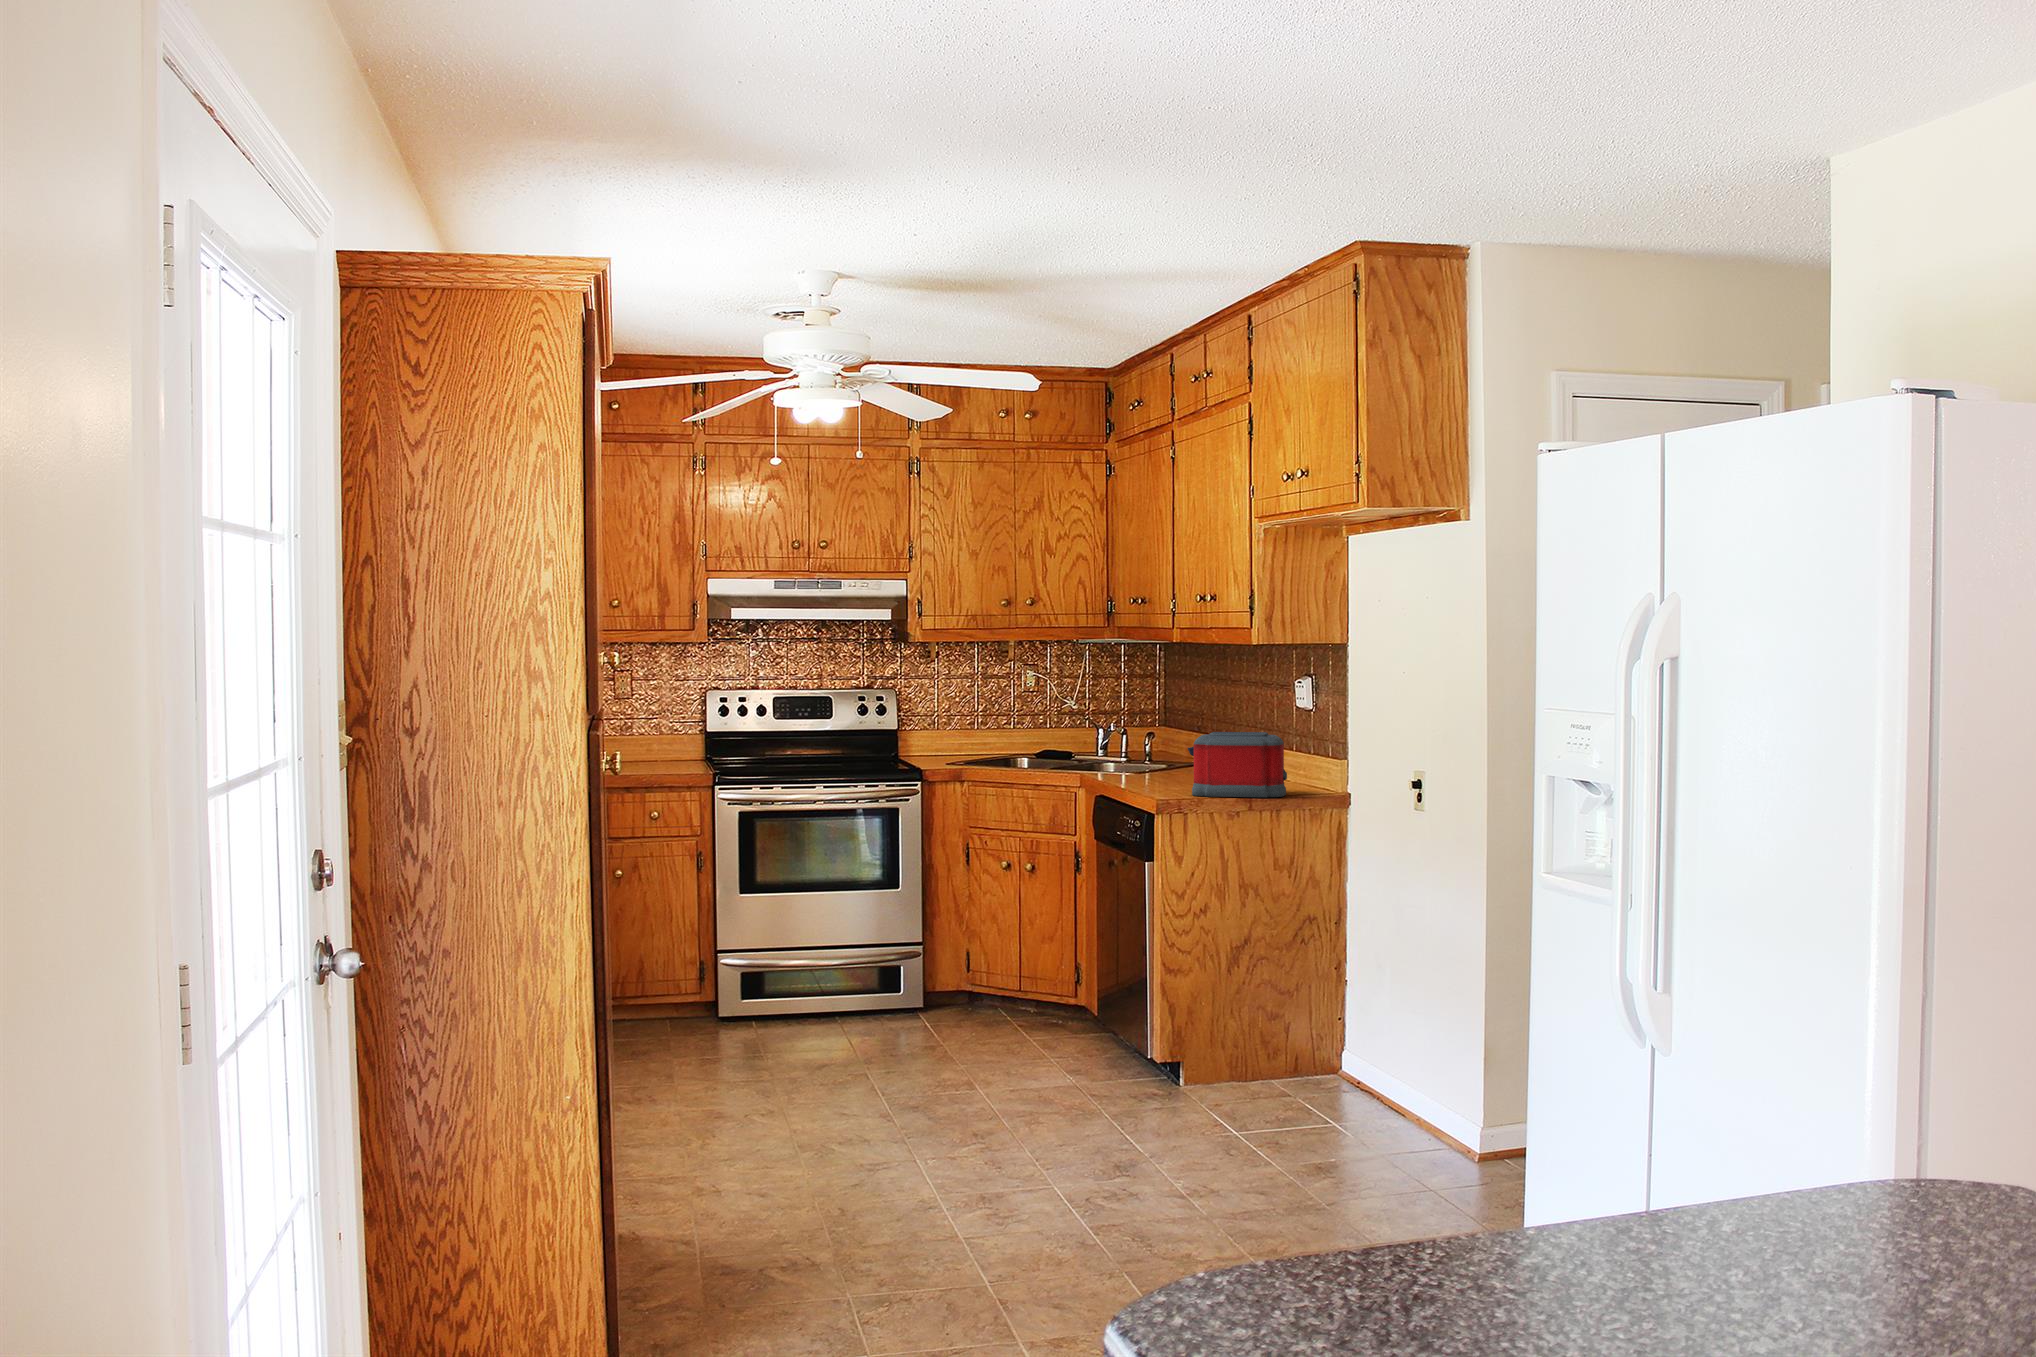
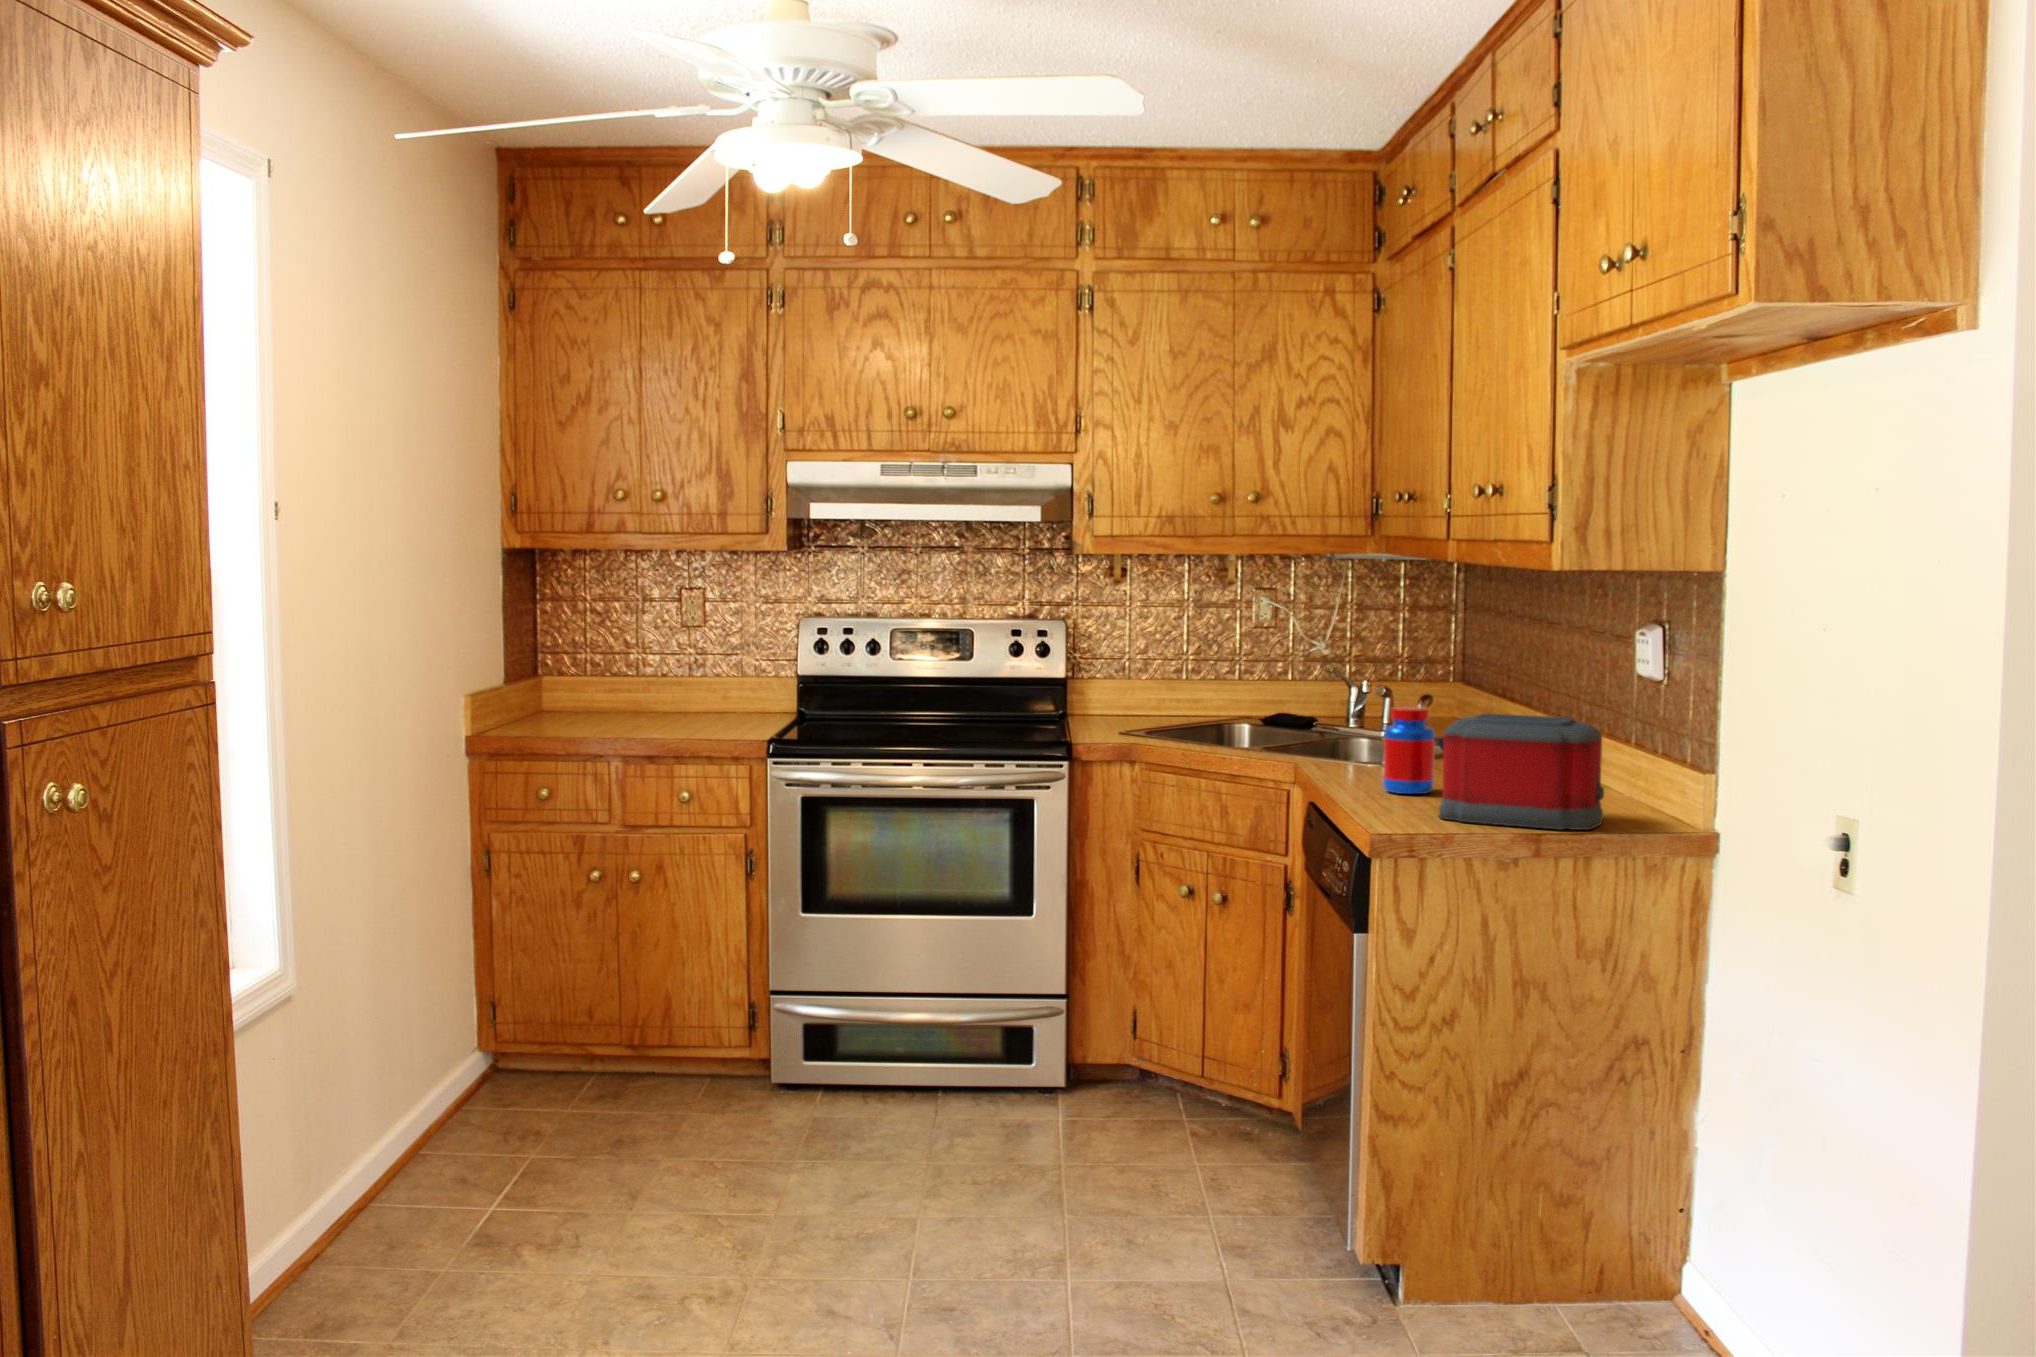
jar: none [1147,732,1178,786] -> present [1383,706,1435,794]

